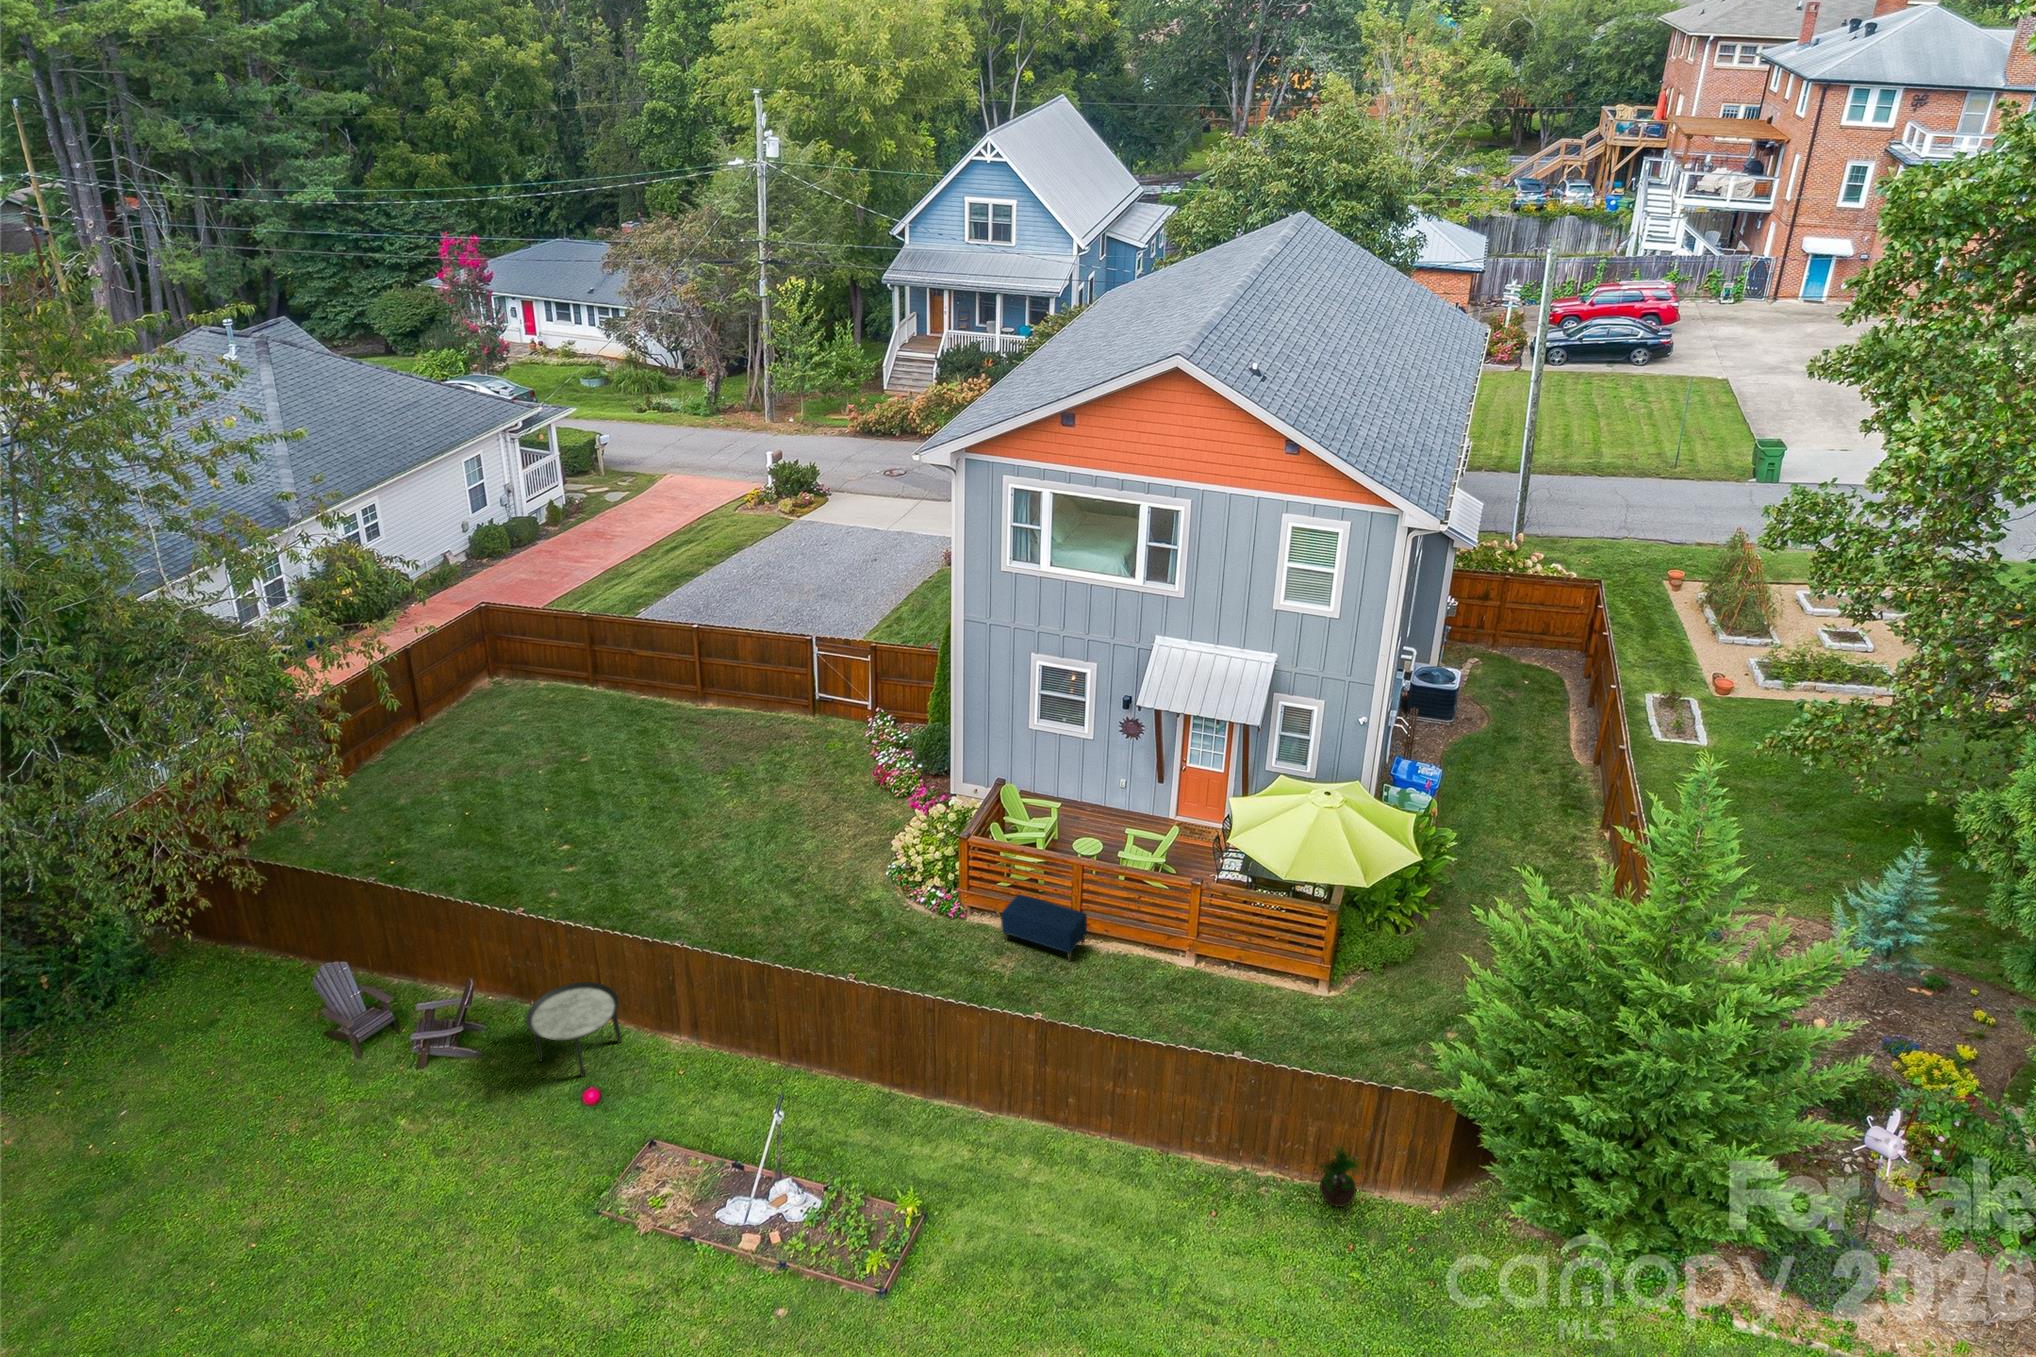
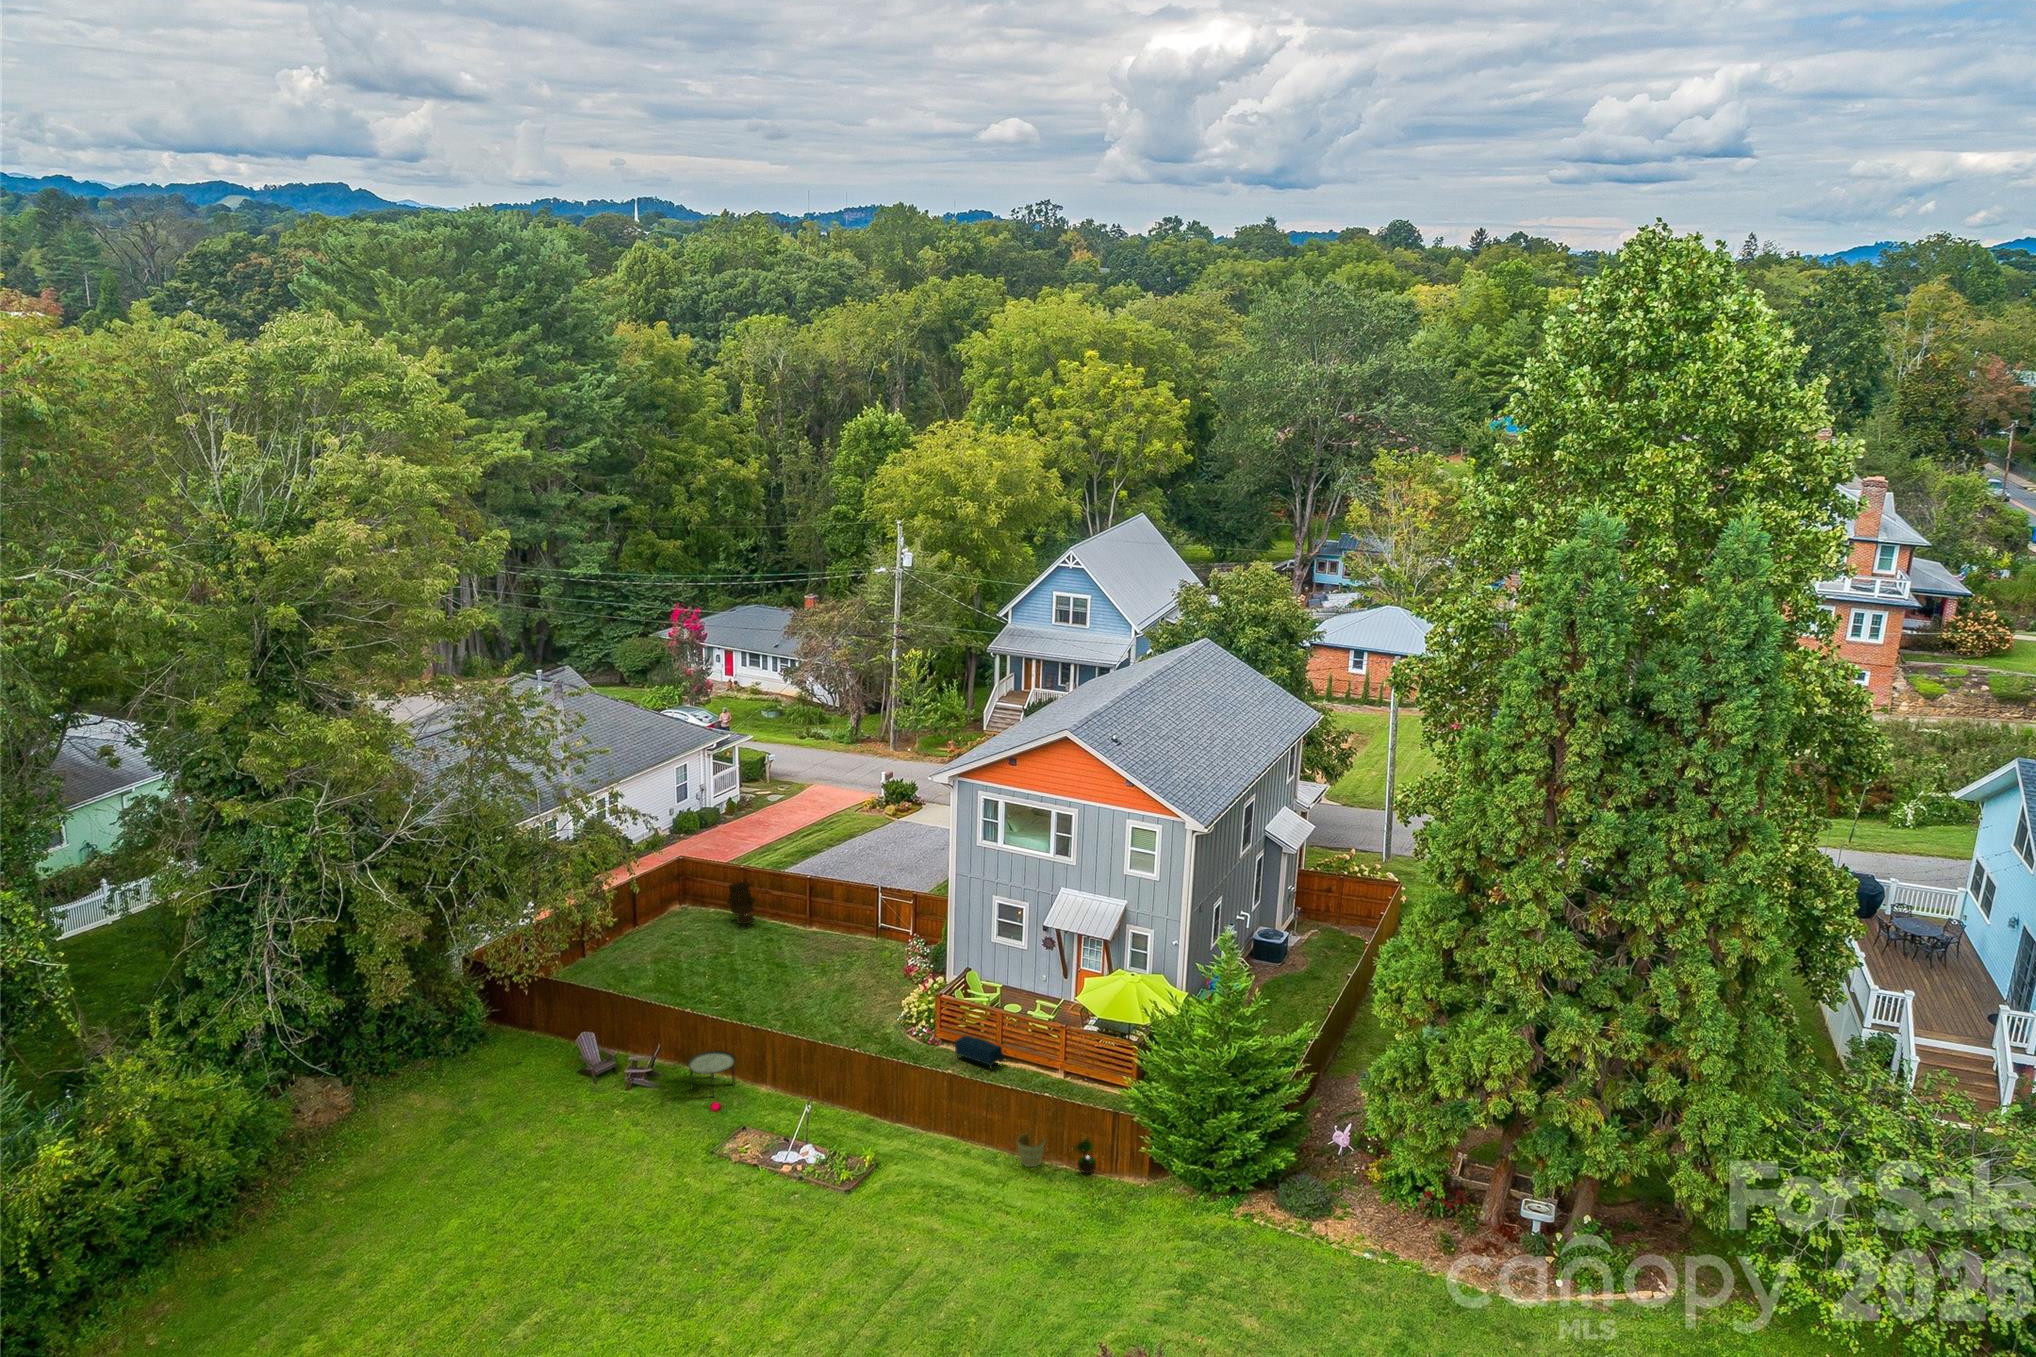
lounge chair: none [566,636,614,710] -> present [727,882,755,925]
wooden bucket: none [1197,1131,1252,1199] -> present [1017,1134,1045,1167]

